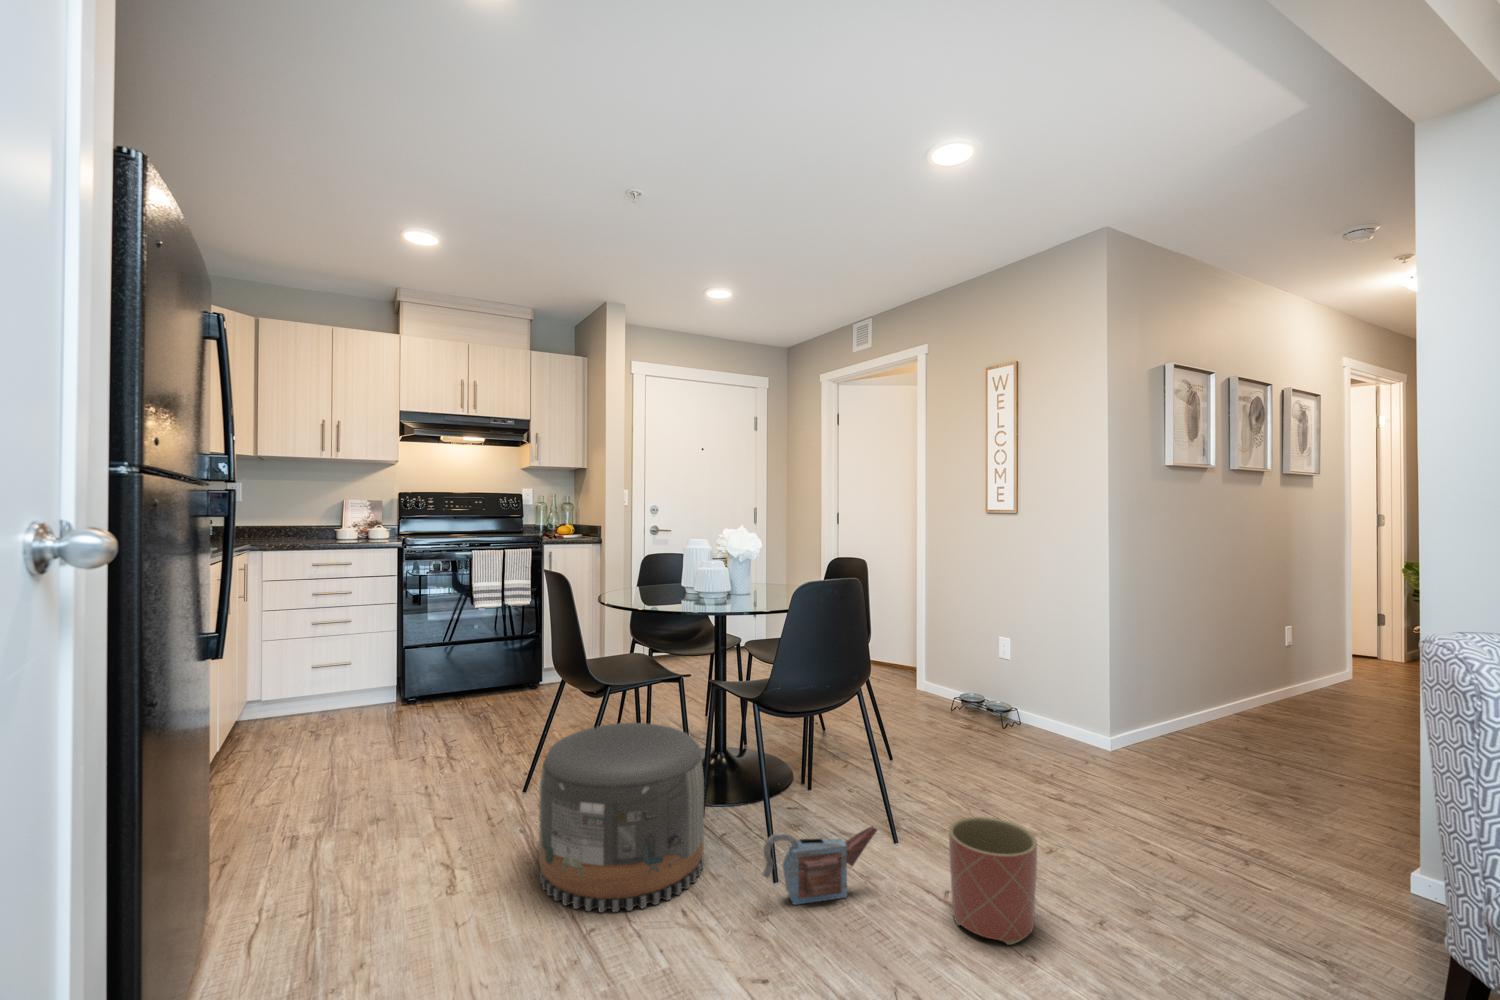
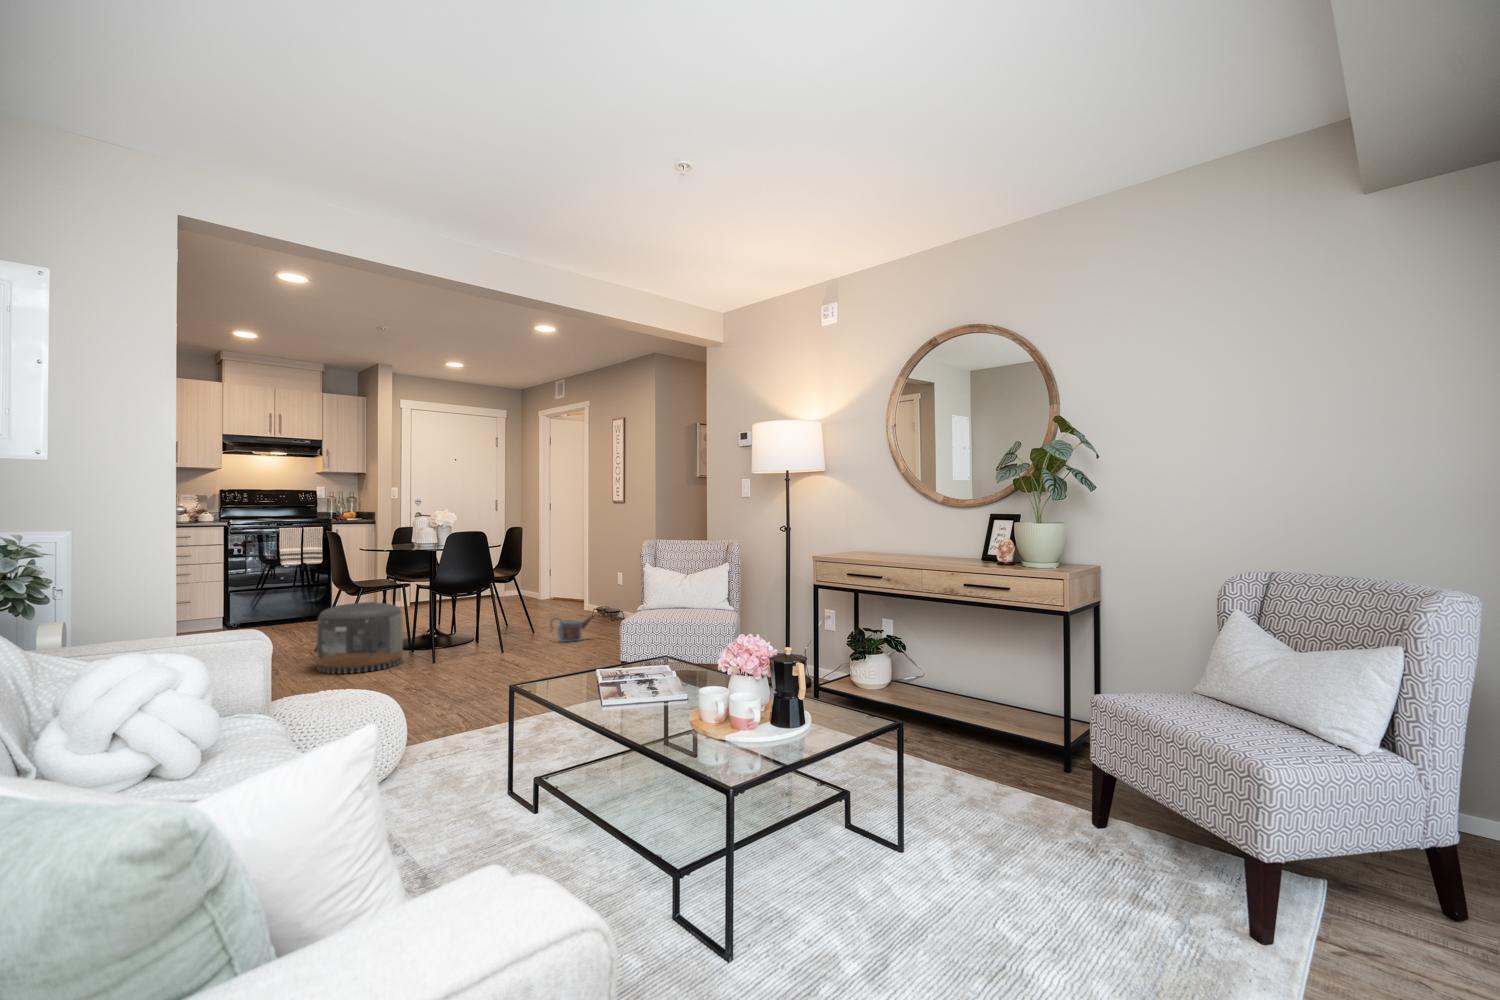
planter: present [949,817,1037,945] -> none [503,629,539,670]
watering can: present [763,826,877,905] -> present [550,617,593,642]

